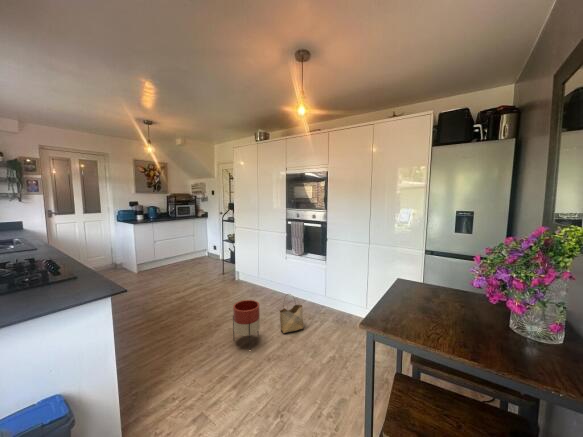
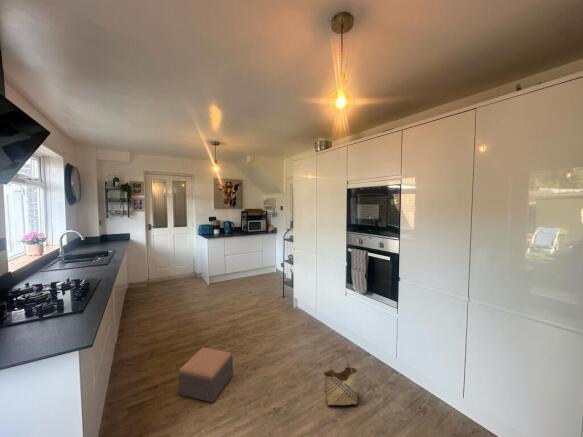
planter: present [233,300,260,345] -> none [263,350,296,424]
footstool: none [152,313,199,354] -> present [179,348,233,403]

